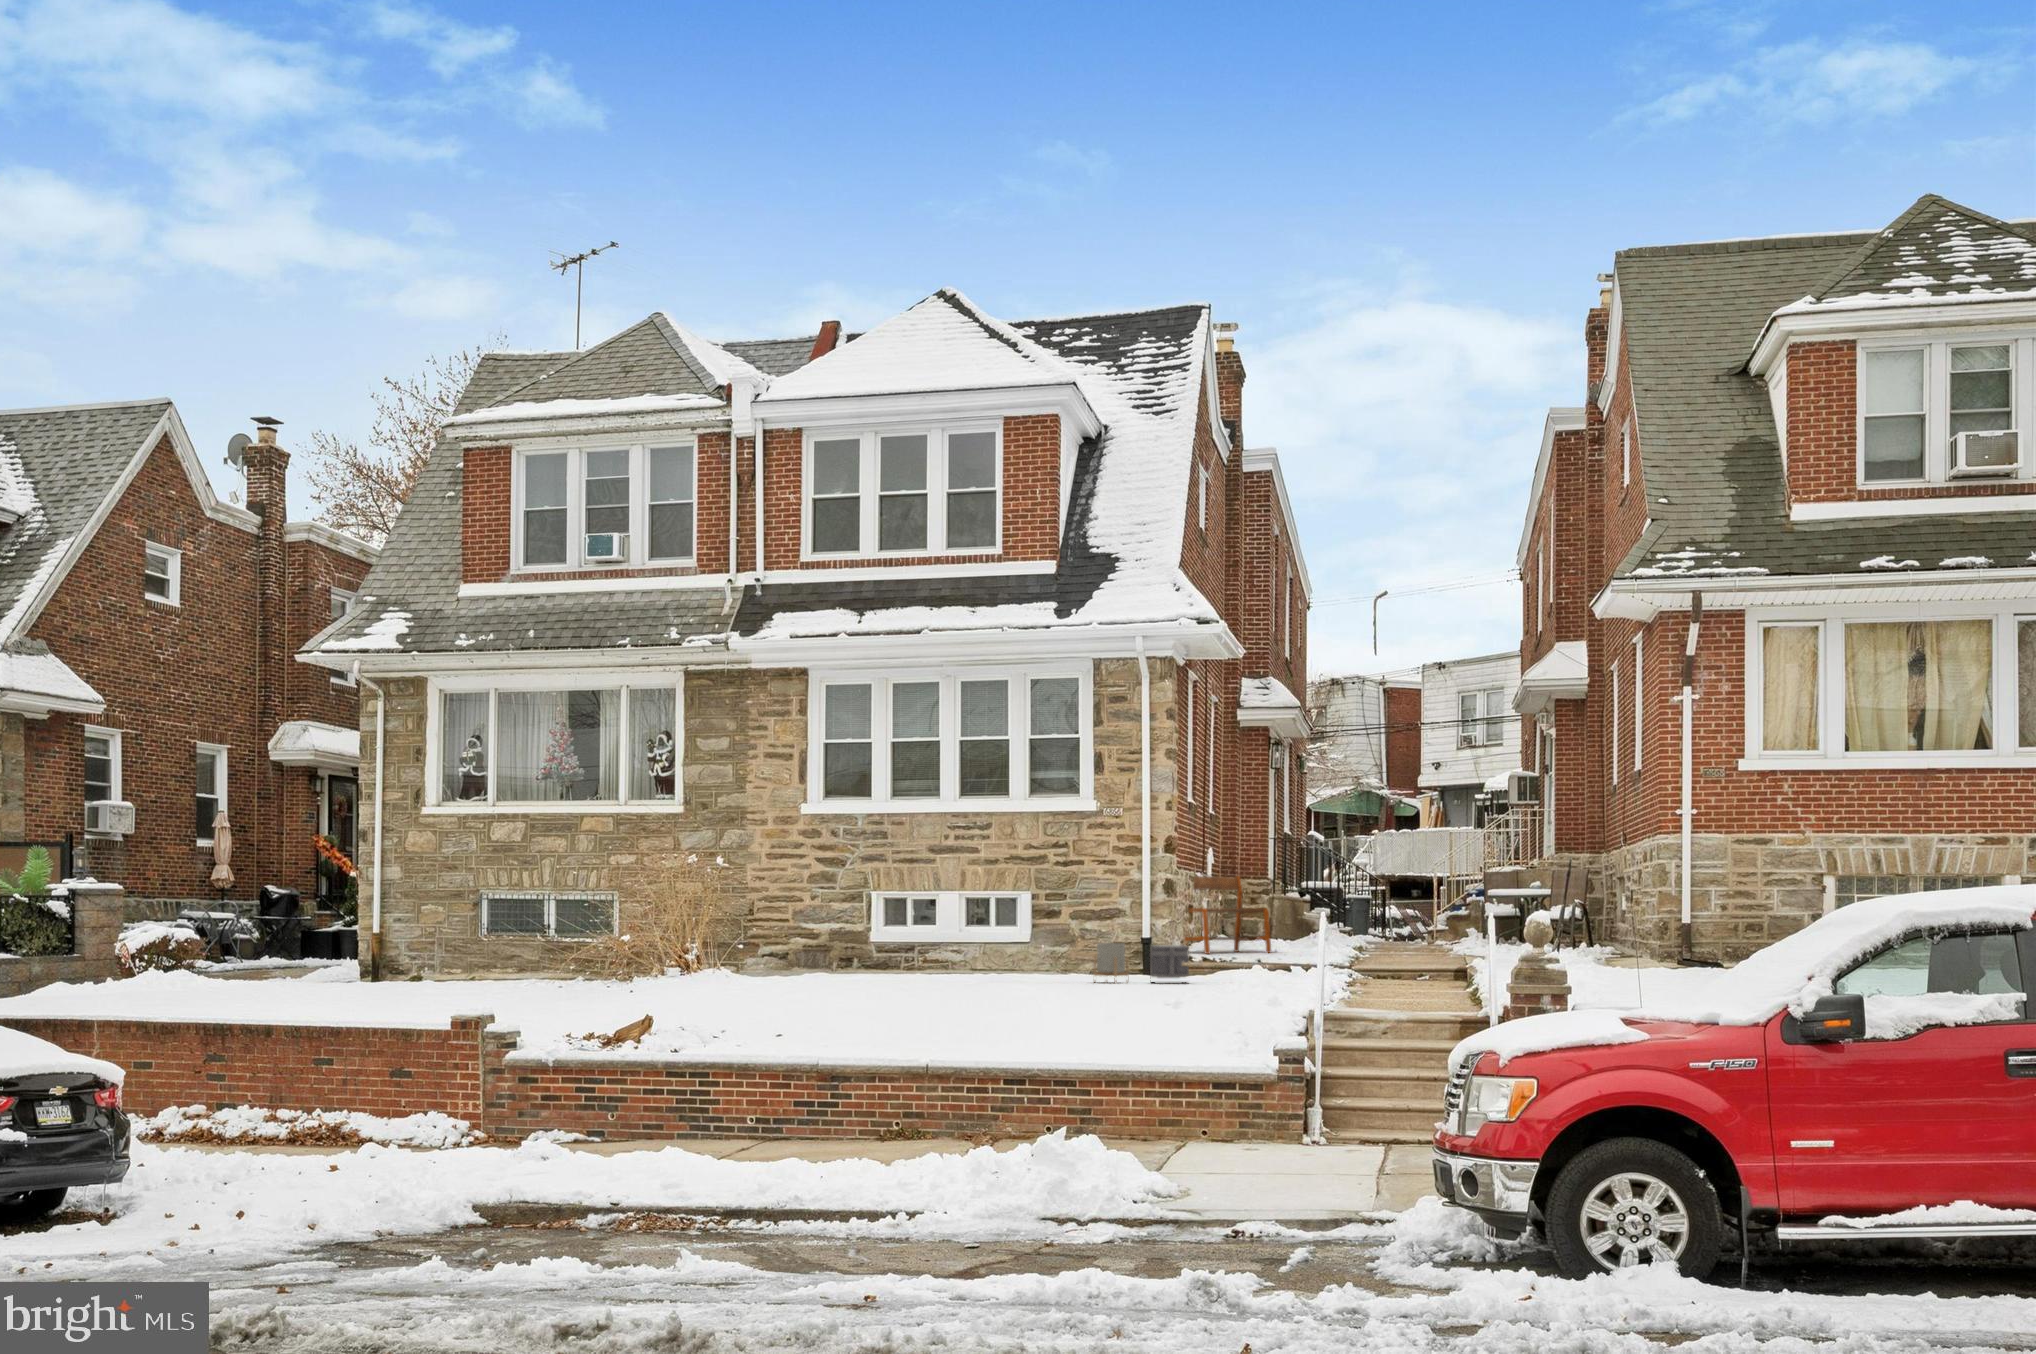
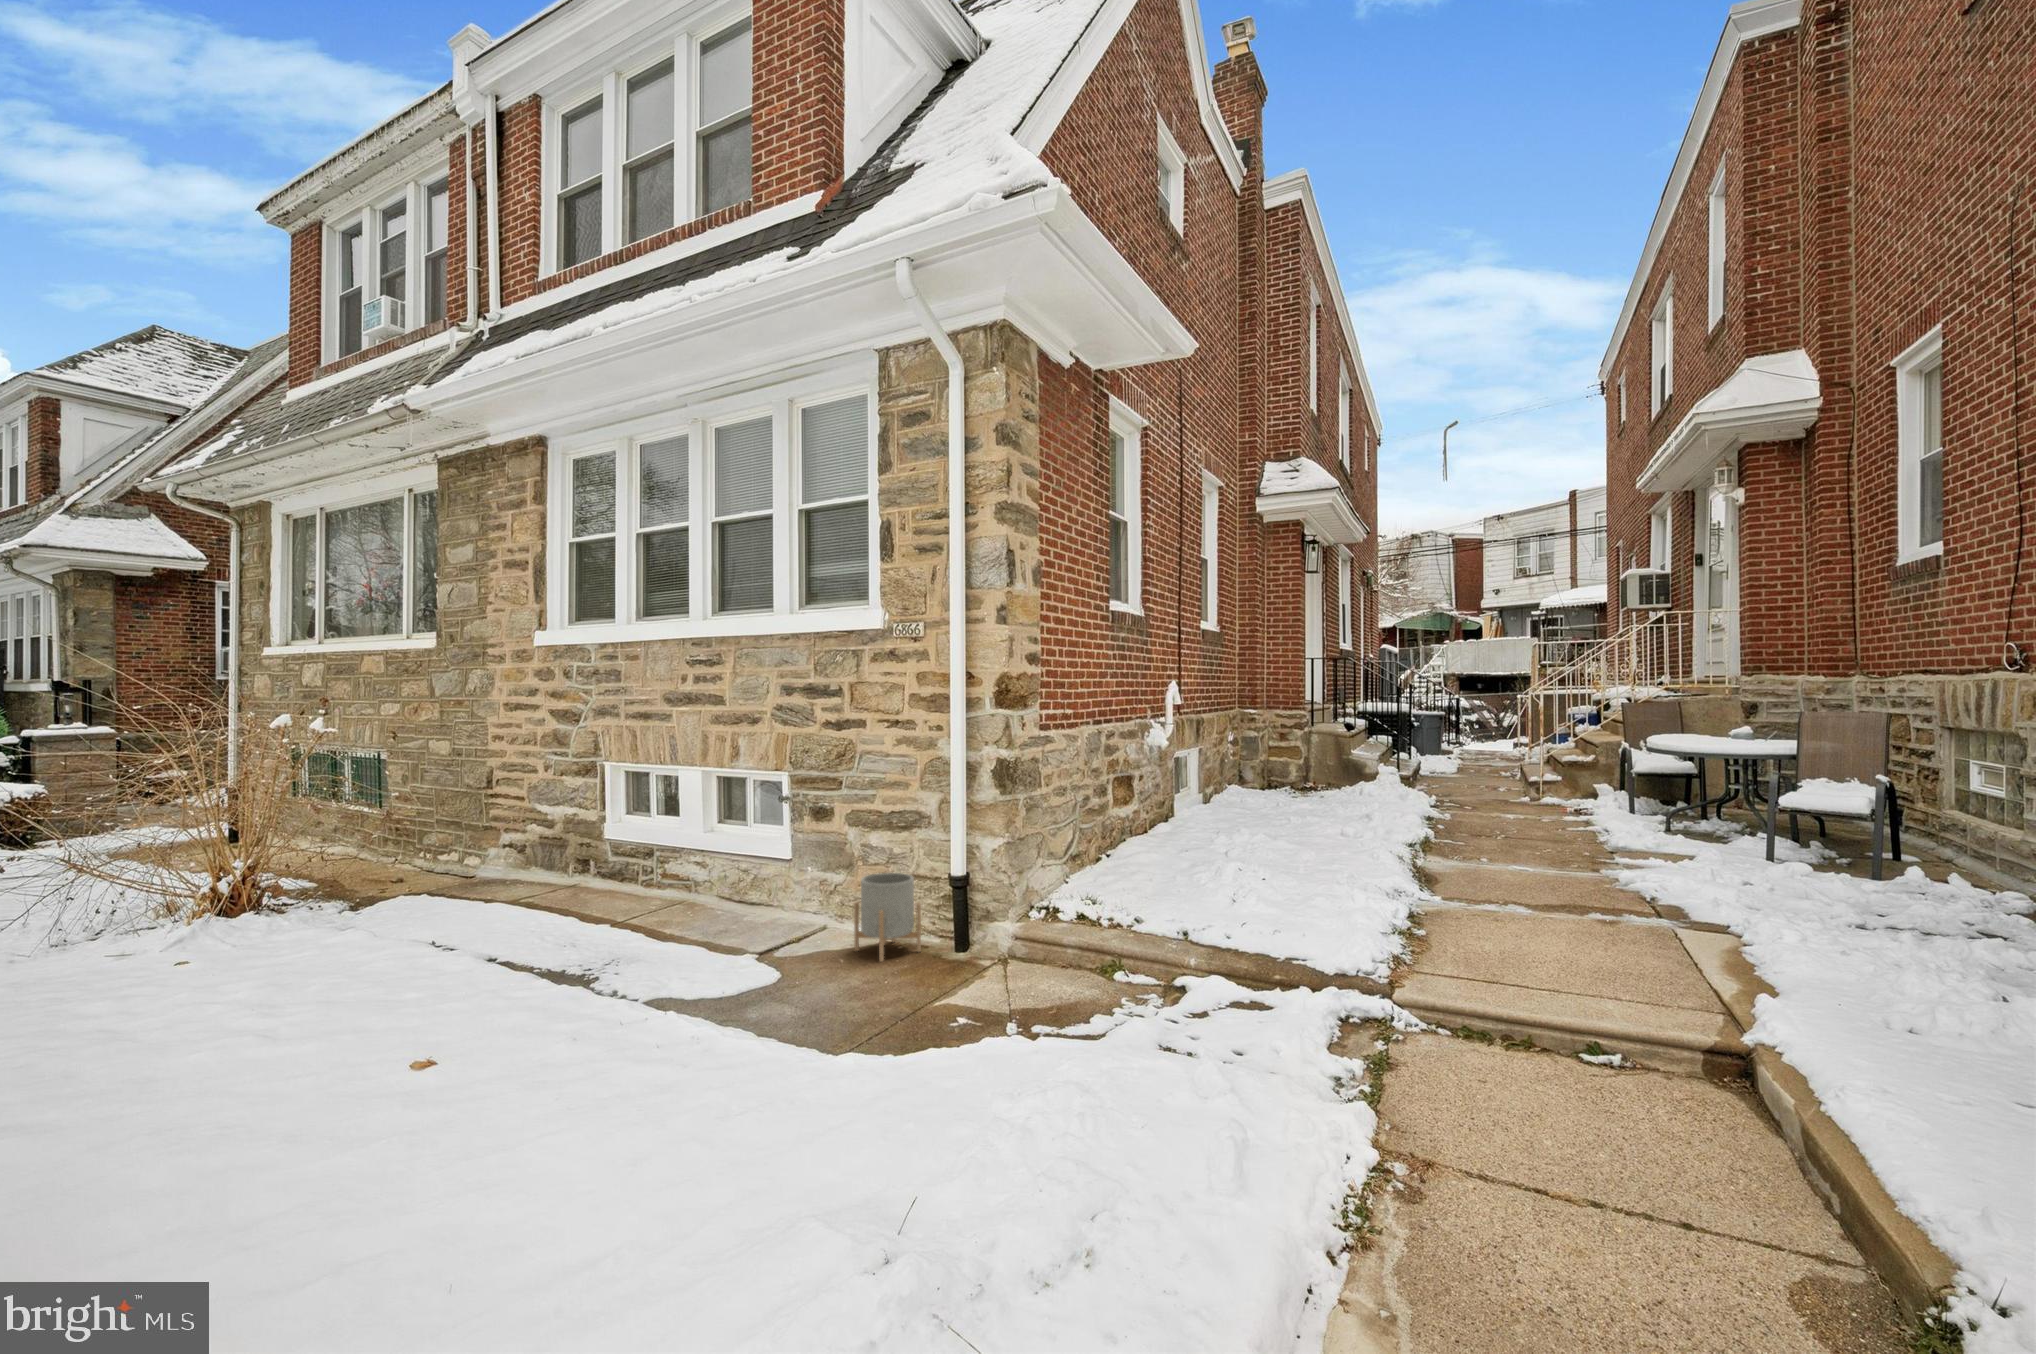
bench: present [1185,876,1271,954] -> none [1110,723,1257,854]
bucket: present [1150,945,1189,984] -> none [951,883,1025,976]

